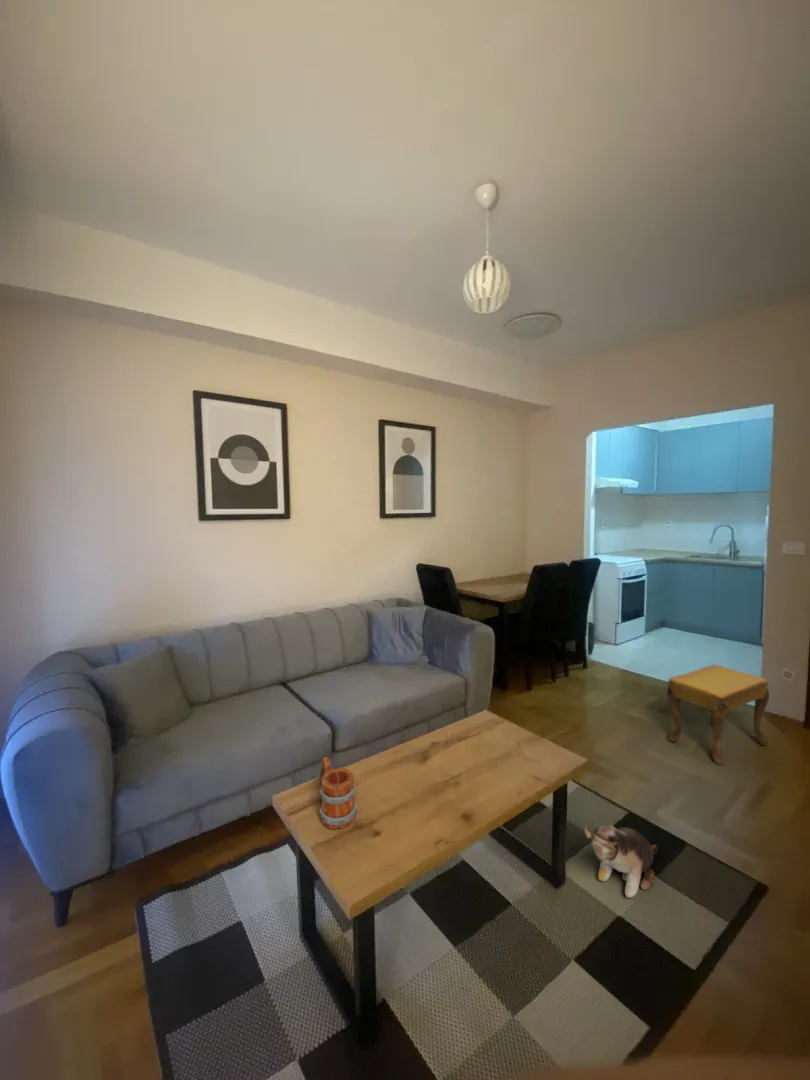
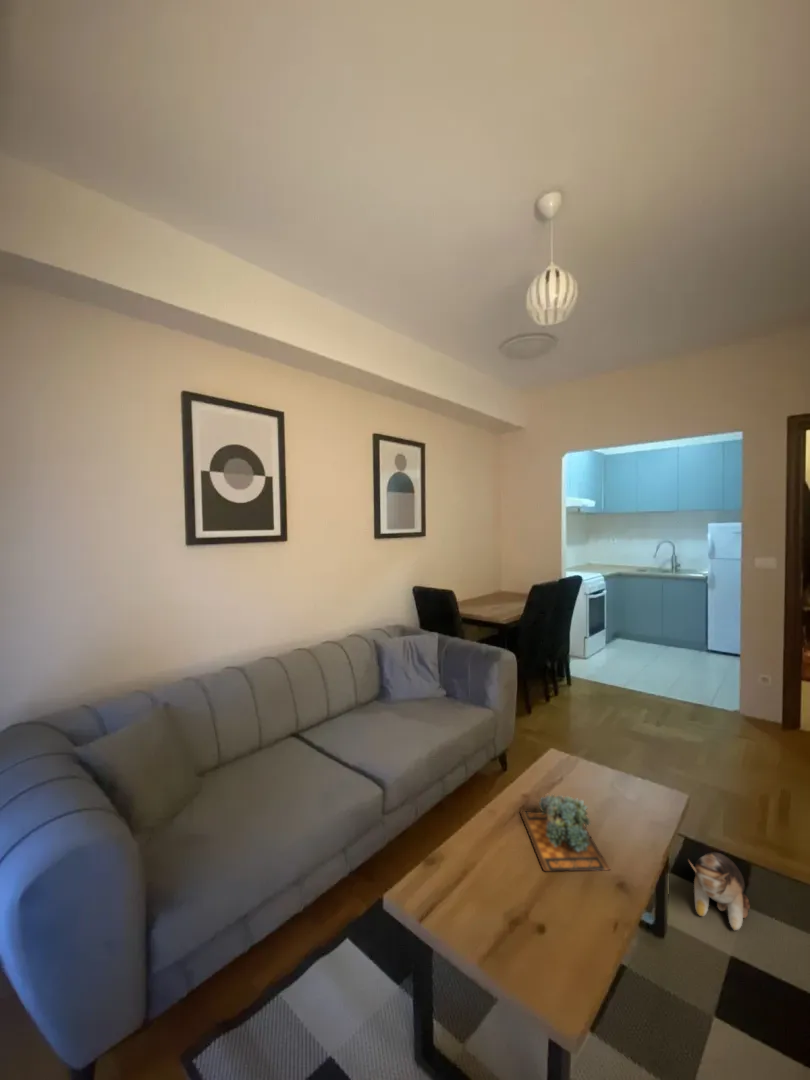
footstool: present [667,665,769,765] -> none [677,672,764,771]
succulent plant: none [410,747,471,813] -> present [520,794,610,872]
mug: present [319,757,357,829] -> none [436,826,493,920]

